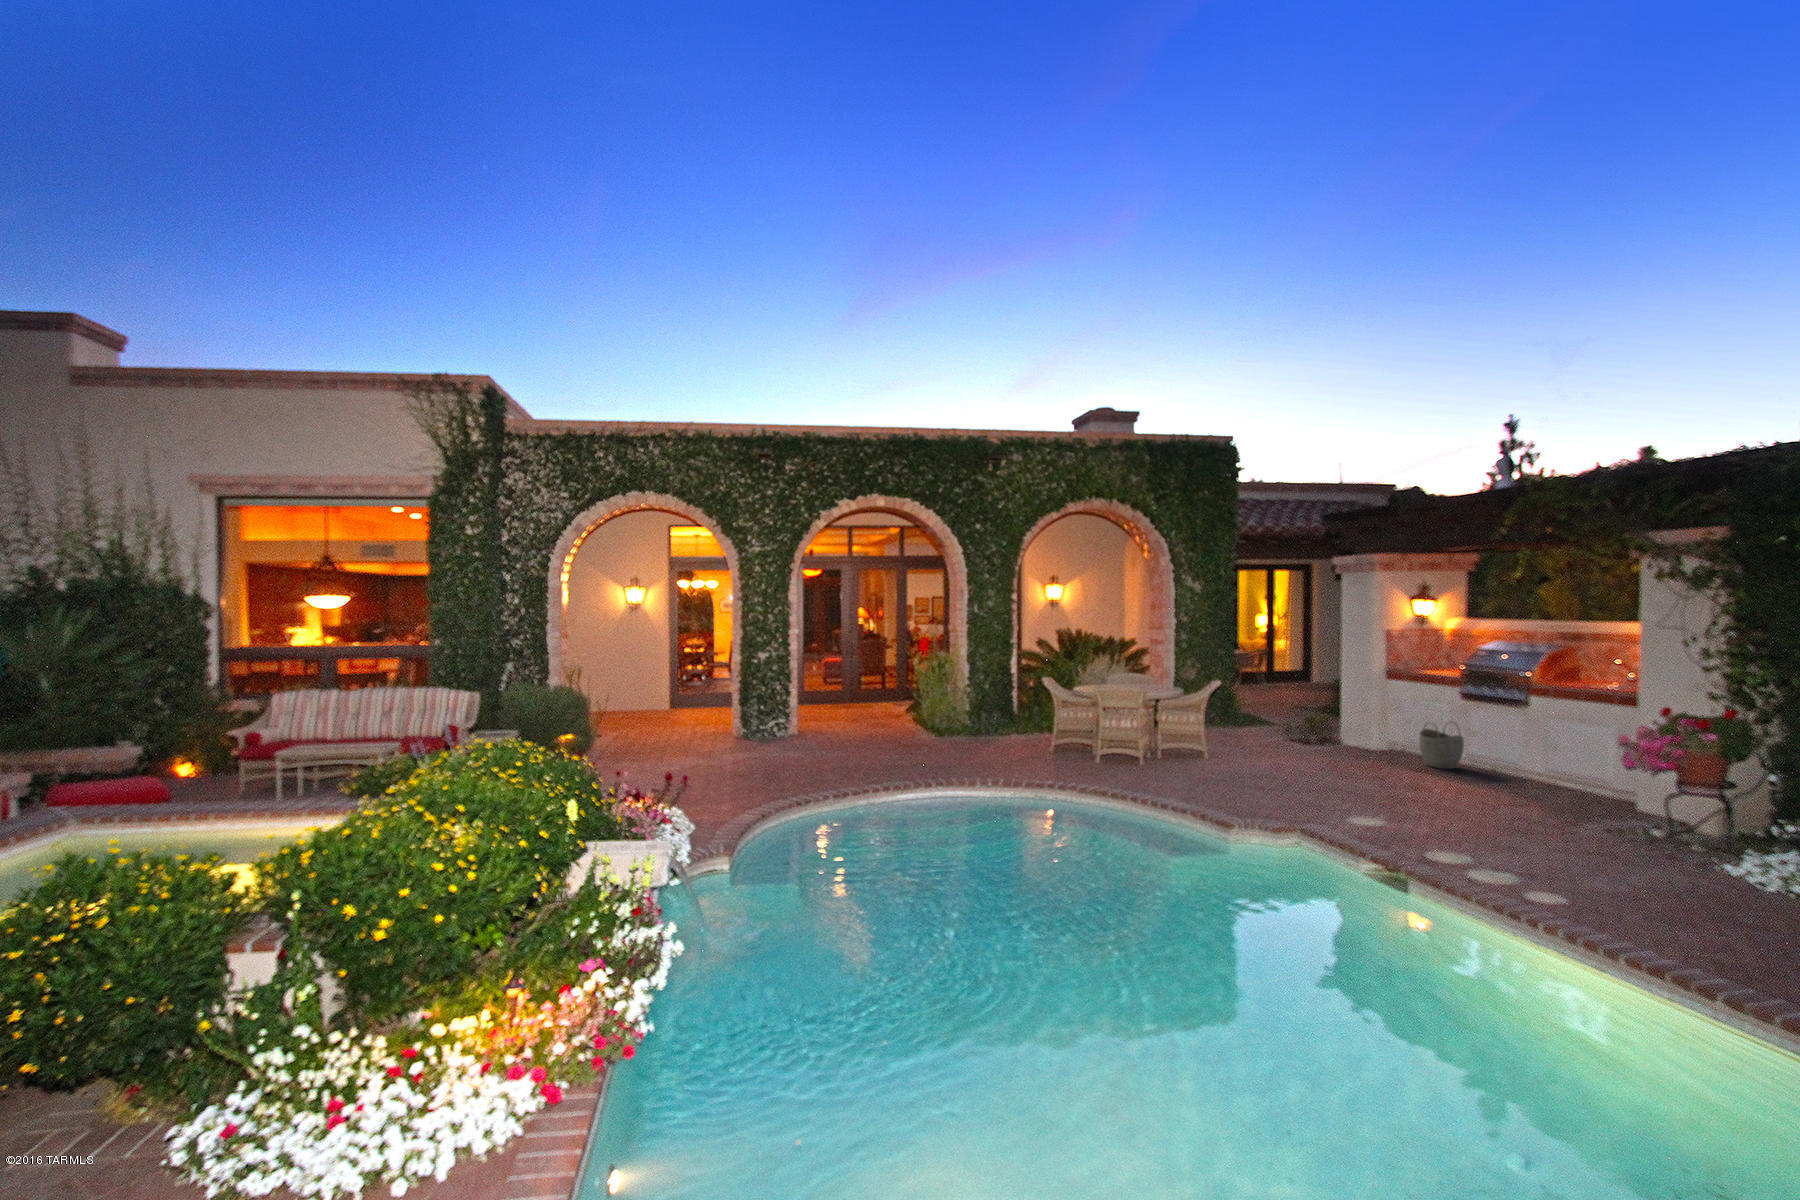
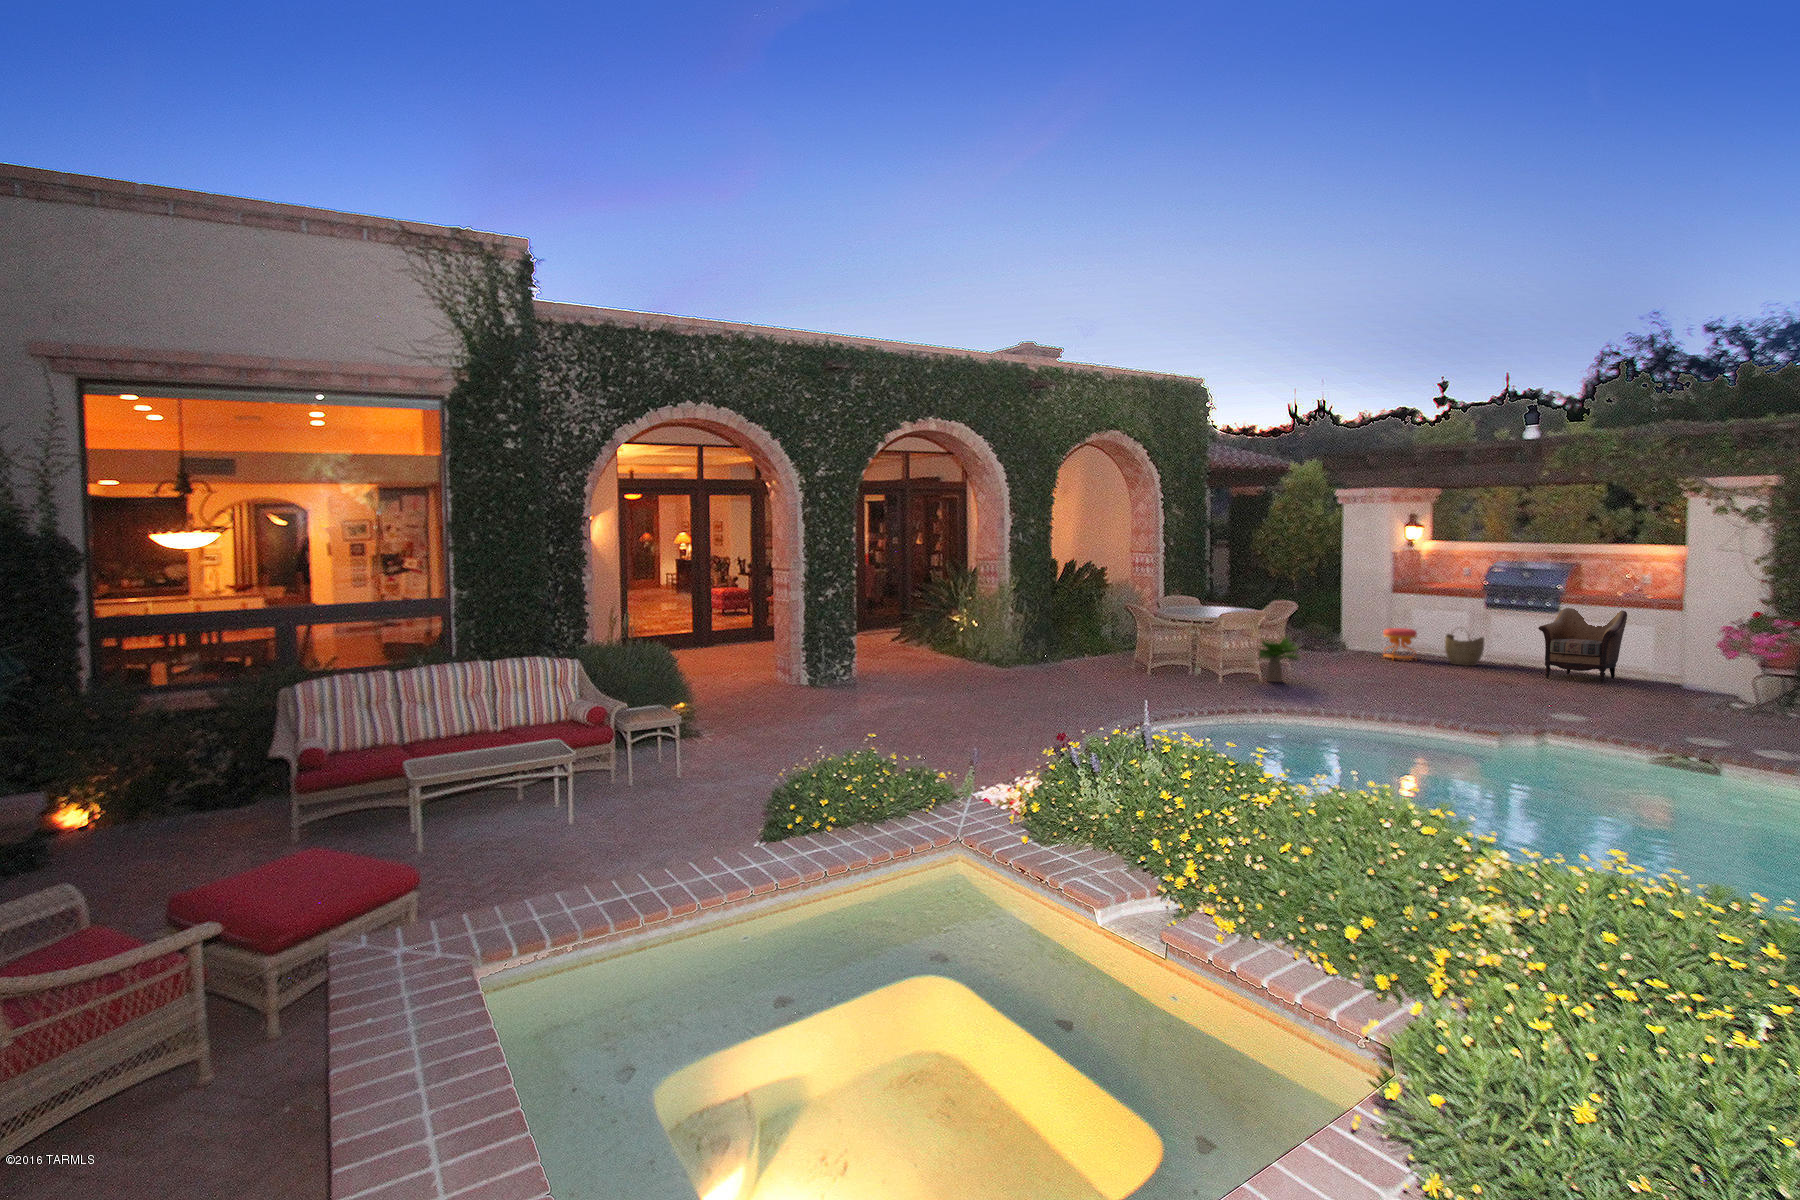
armchair: none [1473,707,1592,803] -> present [1538,608,1627,683]
potted plant: none [1132,714,1195,765] -> present [1258,637,1299,682]
stool: none [1366,718,1406,758] -> present [1383,628,1417,660]

